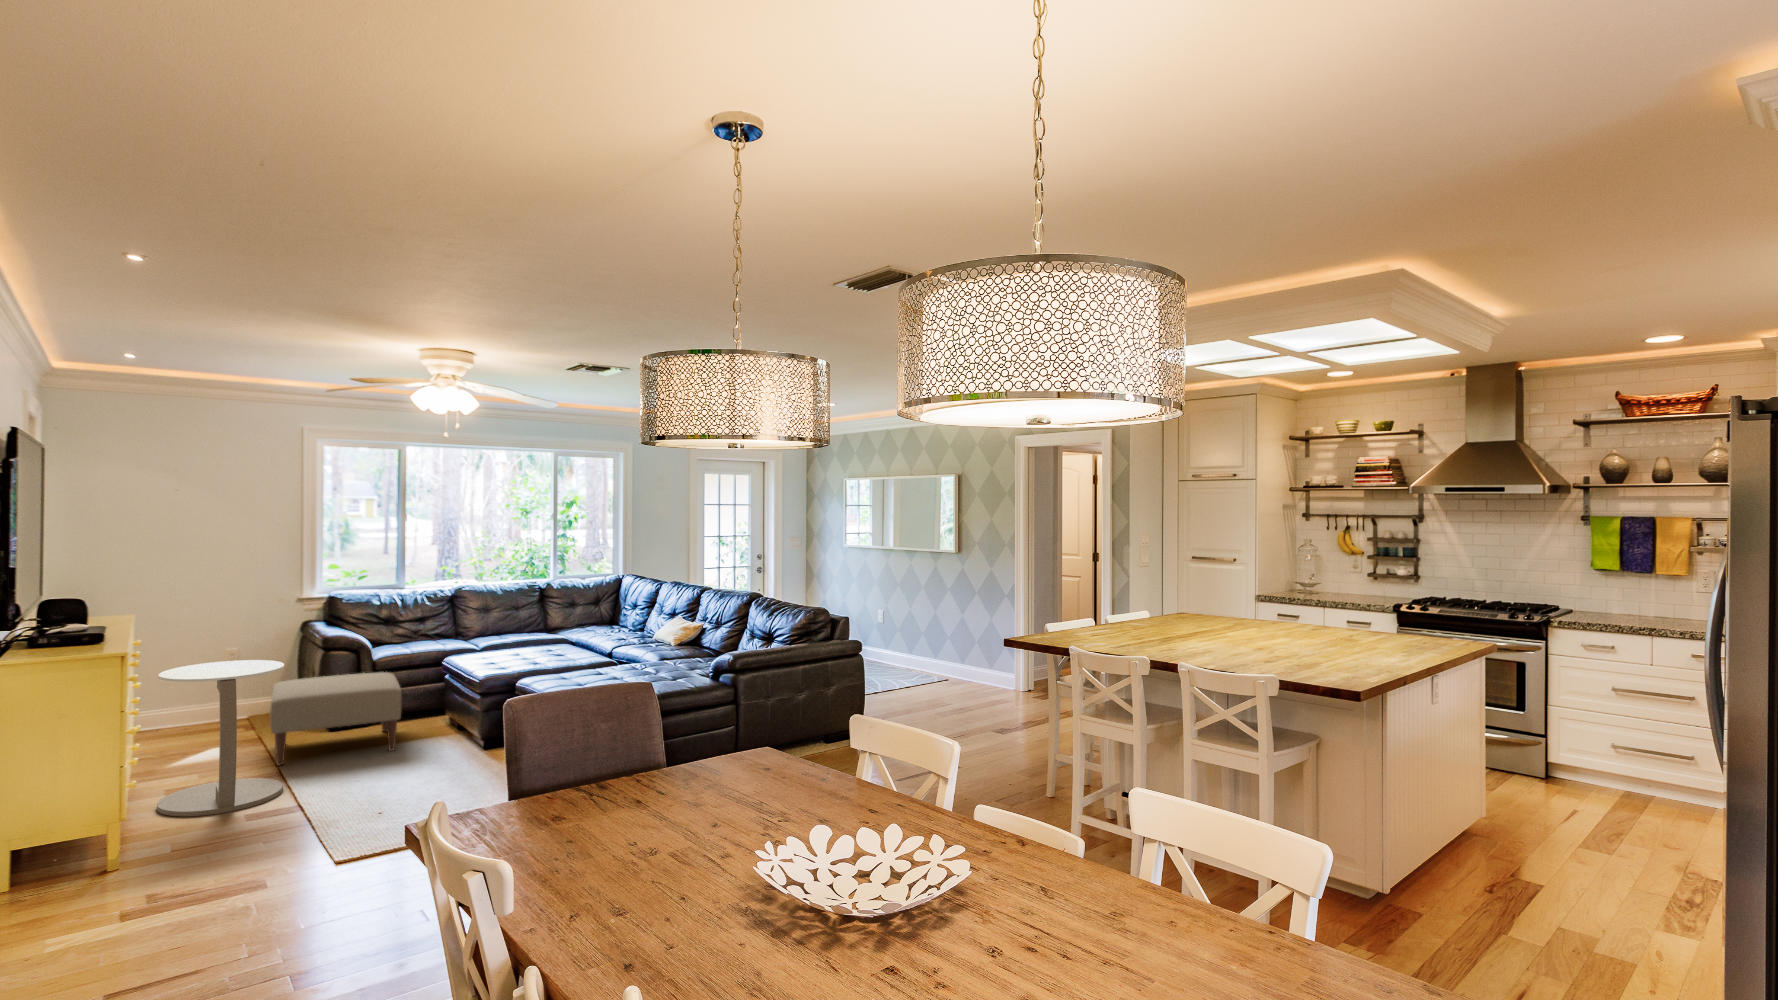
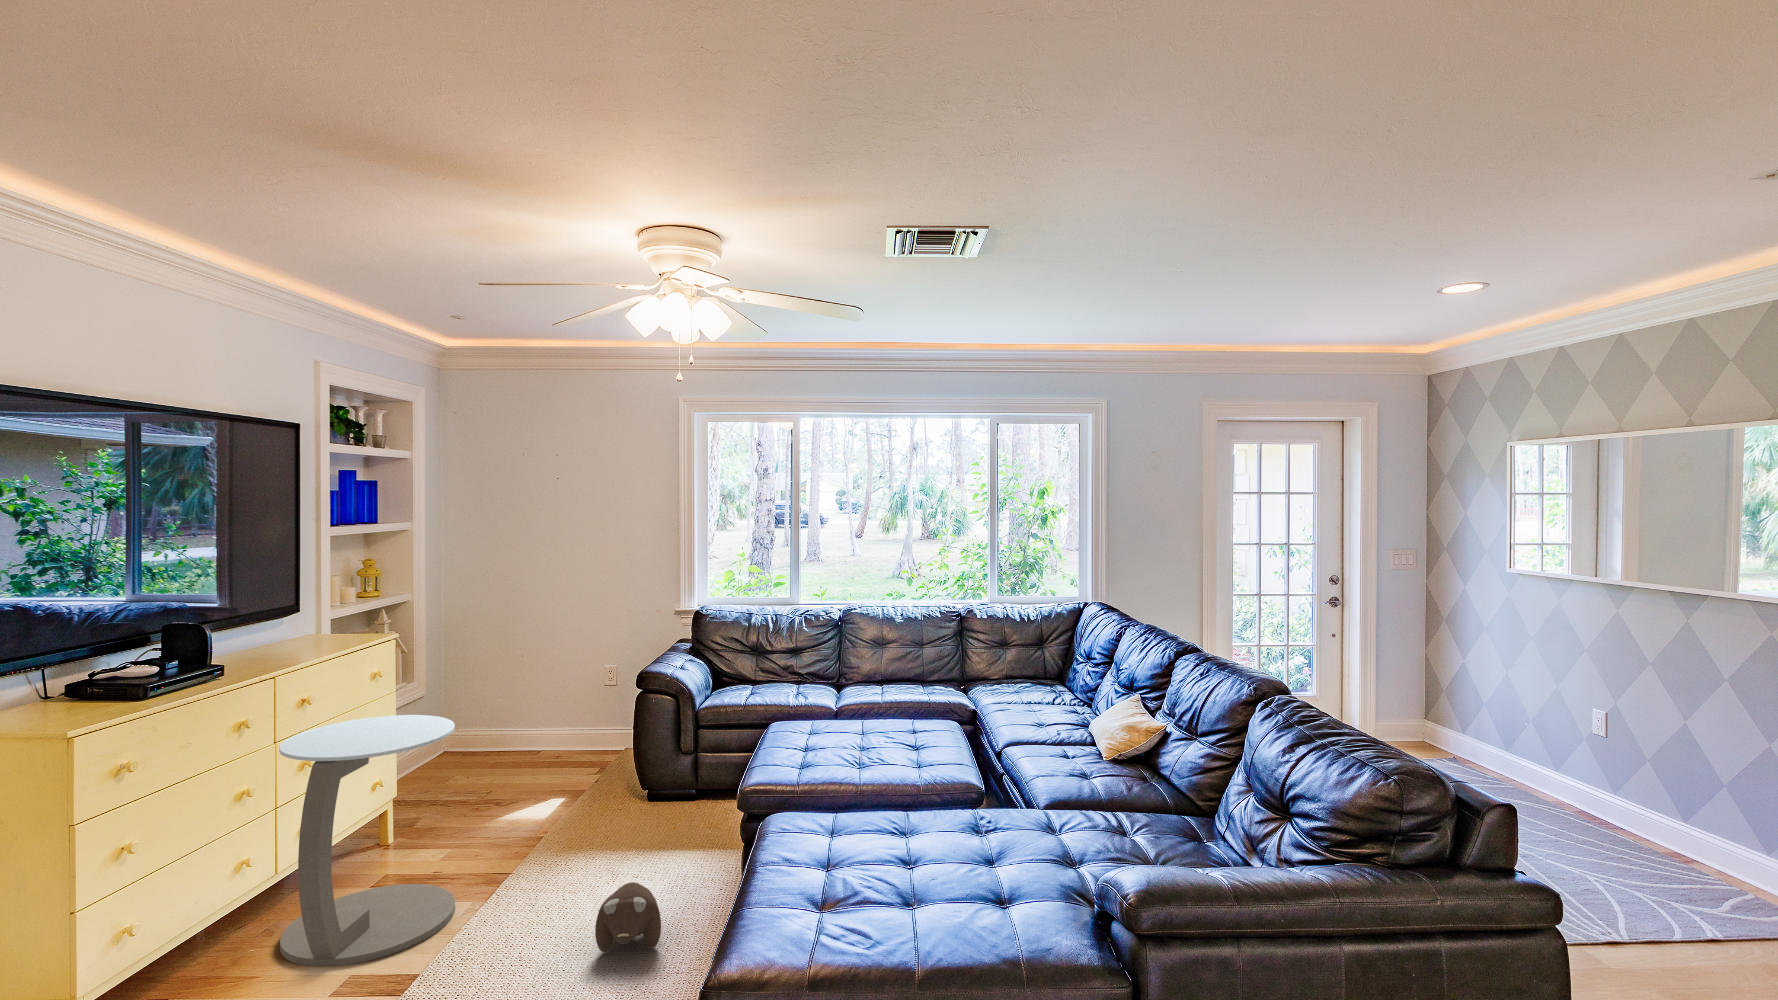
ottoman: present [270,672,401,765] -> none [503,729,709,869]
plush toy: none [410,736,452,774] -> present [595,882,661,952]

